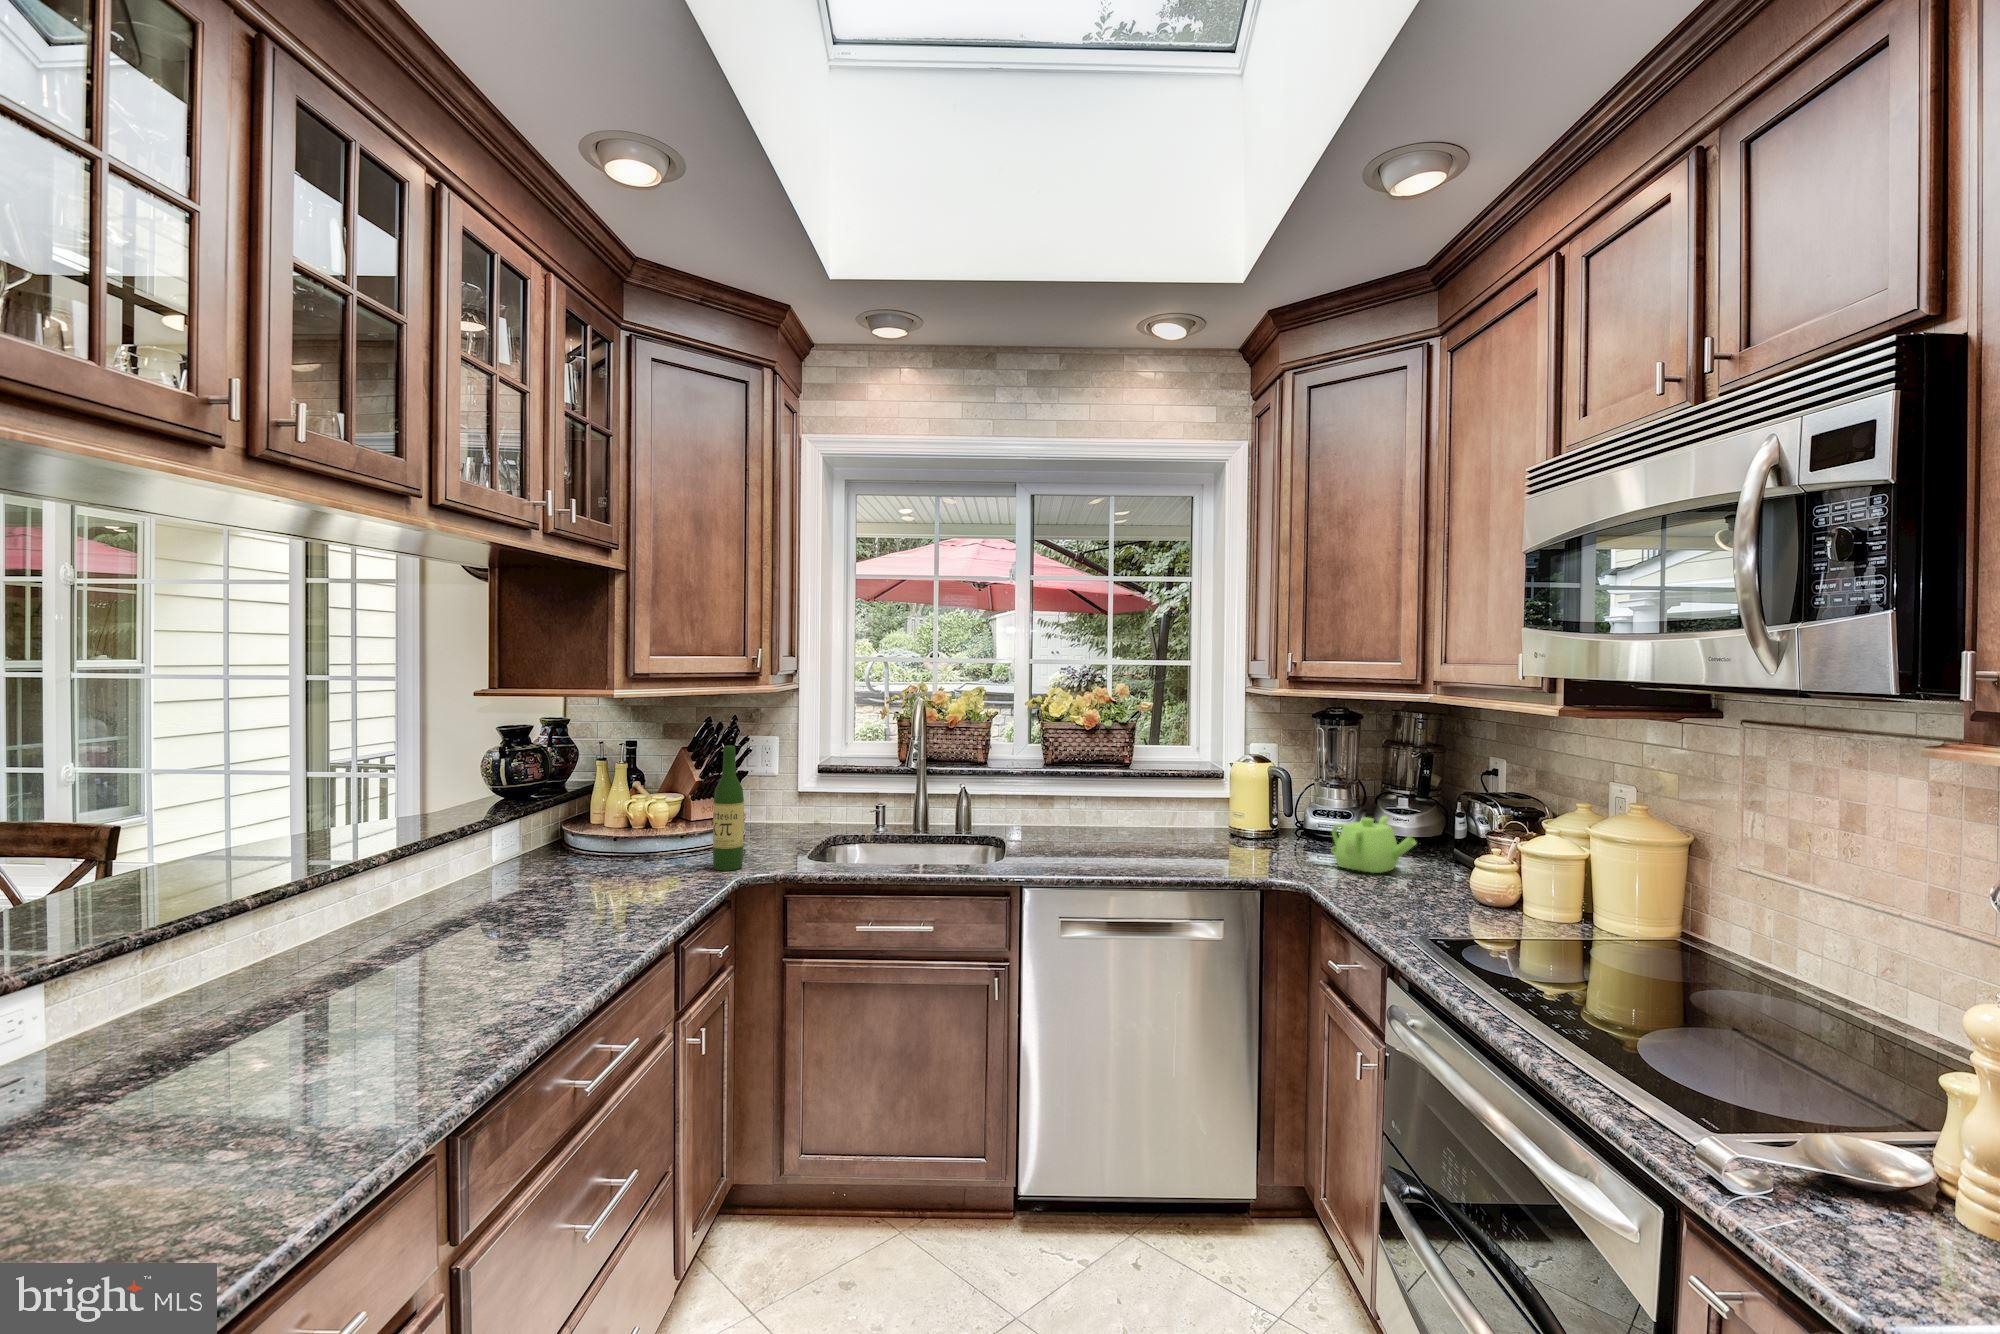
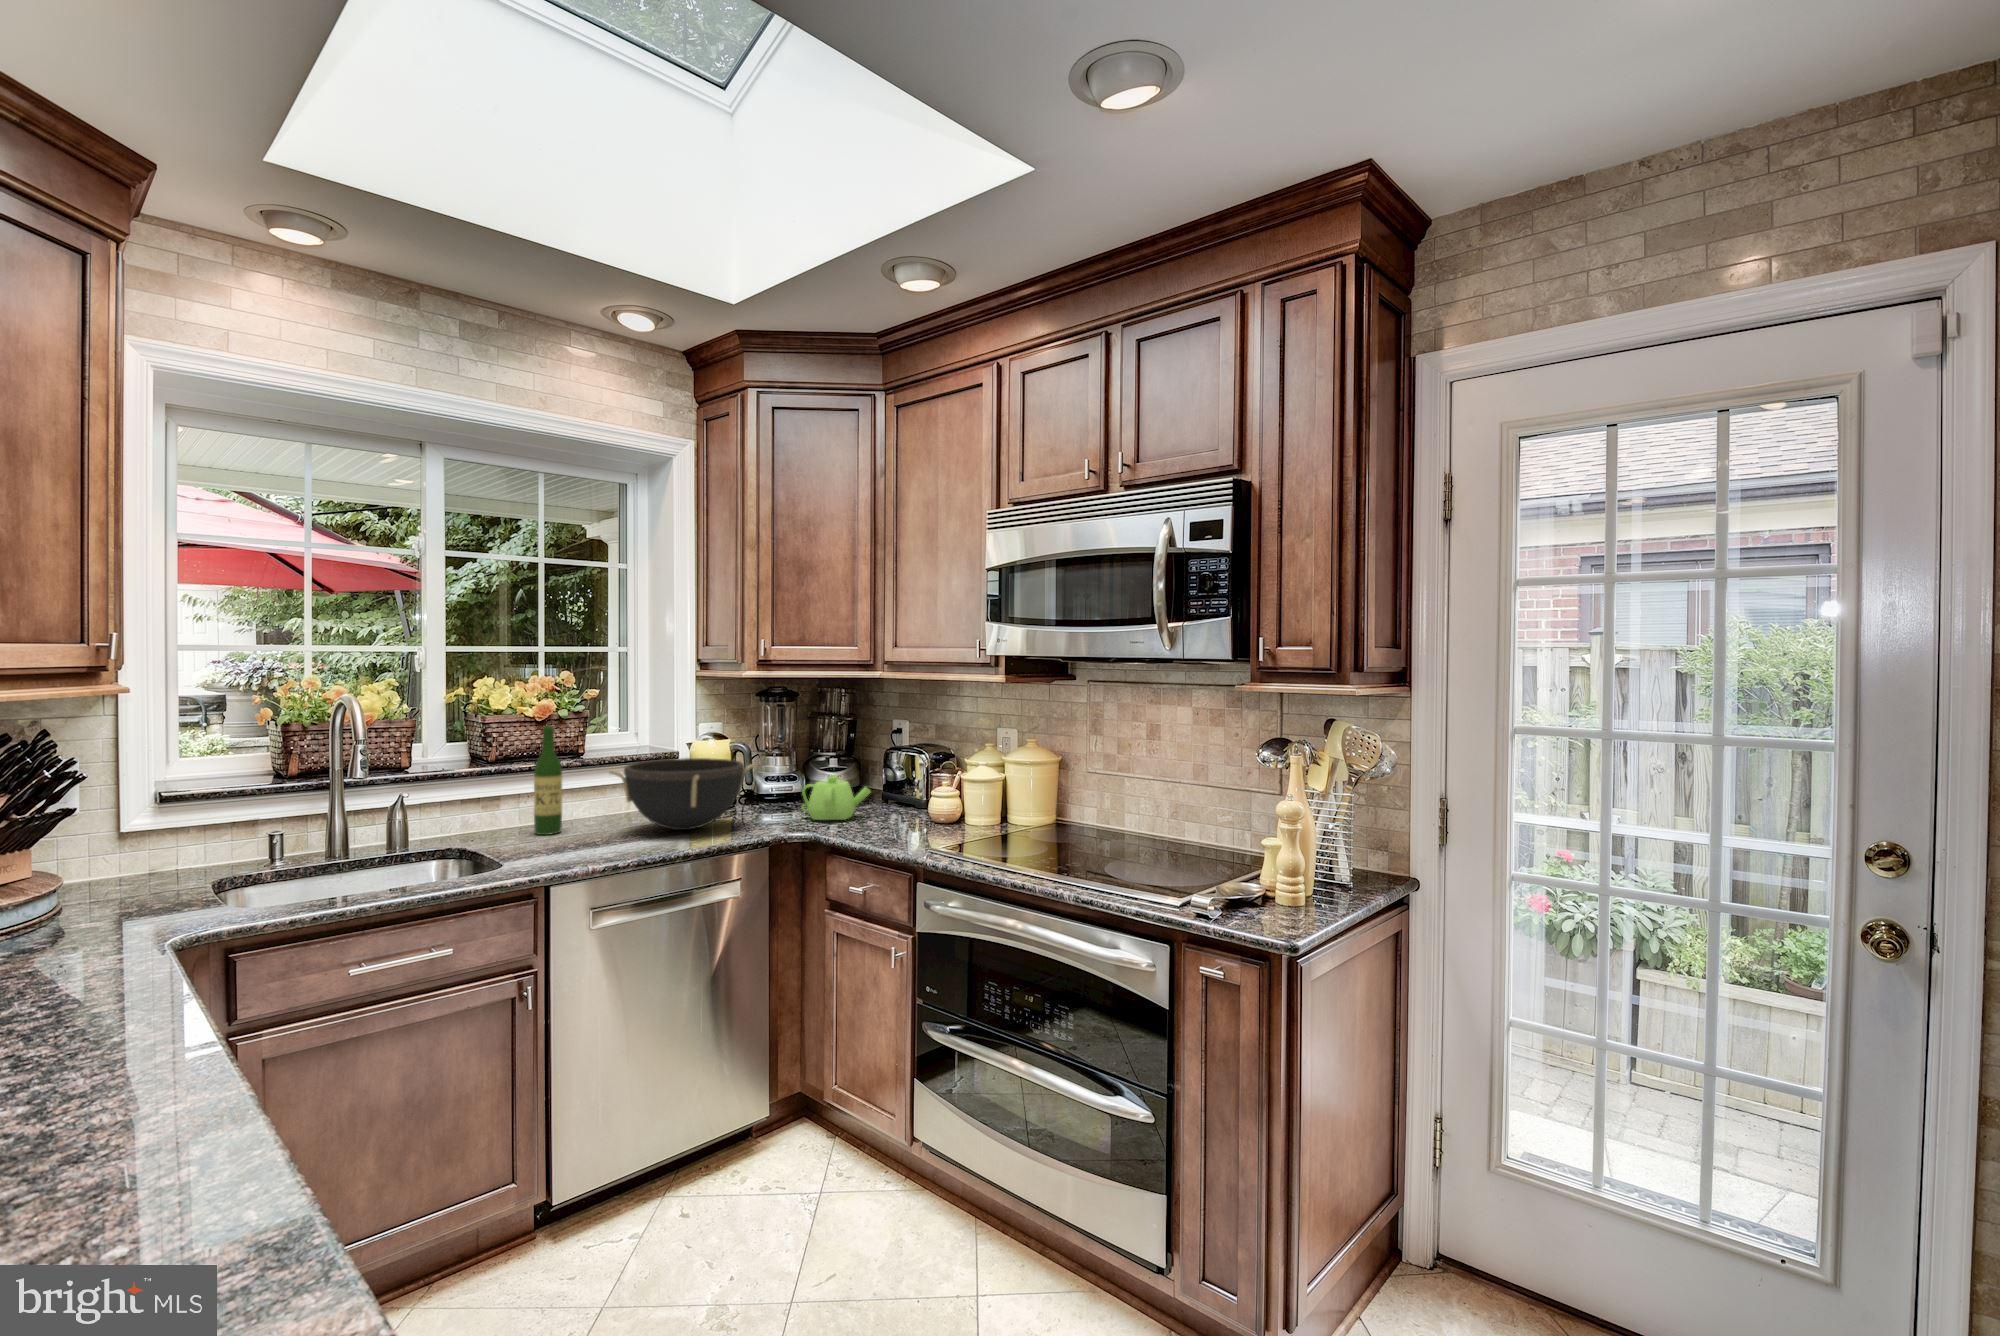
wine bottle: present [713,746,744,871] -> present [534,726,562,835]
bowl: none [1124,777,1276,854] -> present [609,758,757,830]

